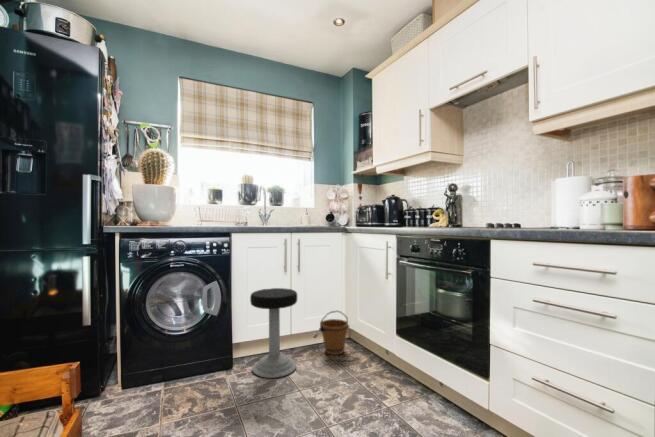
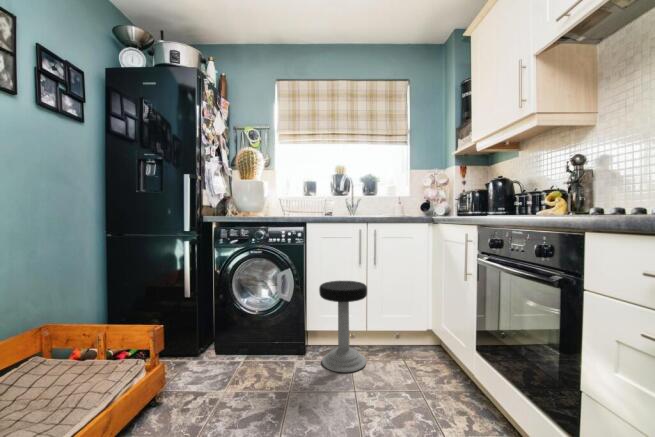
bucket: present [319,311,349,355] -> none [397,312,434,361]

